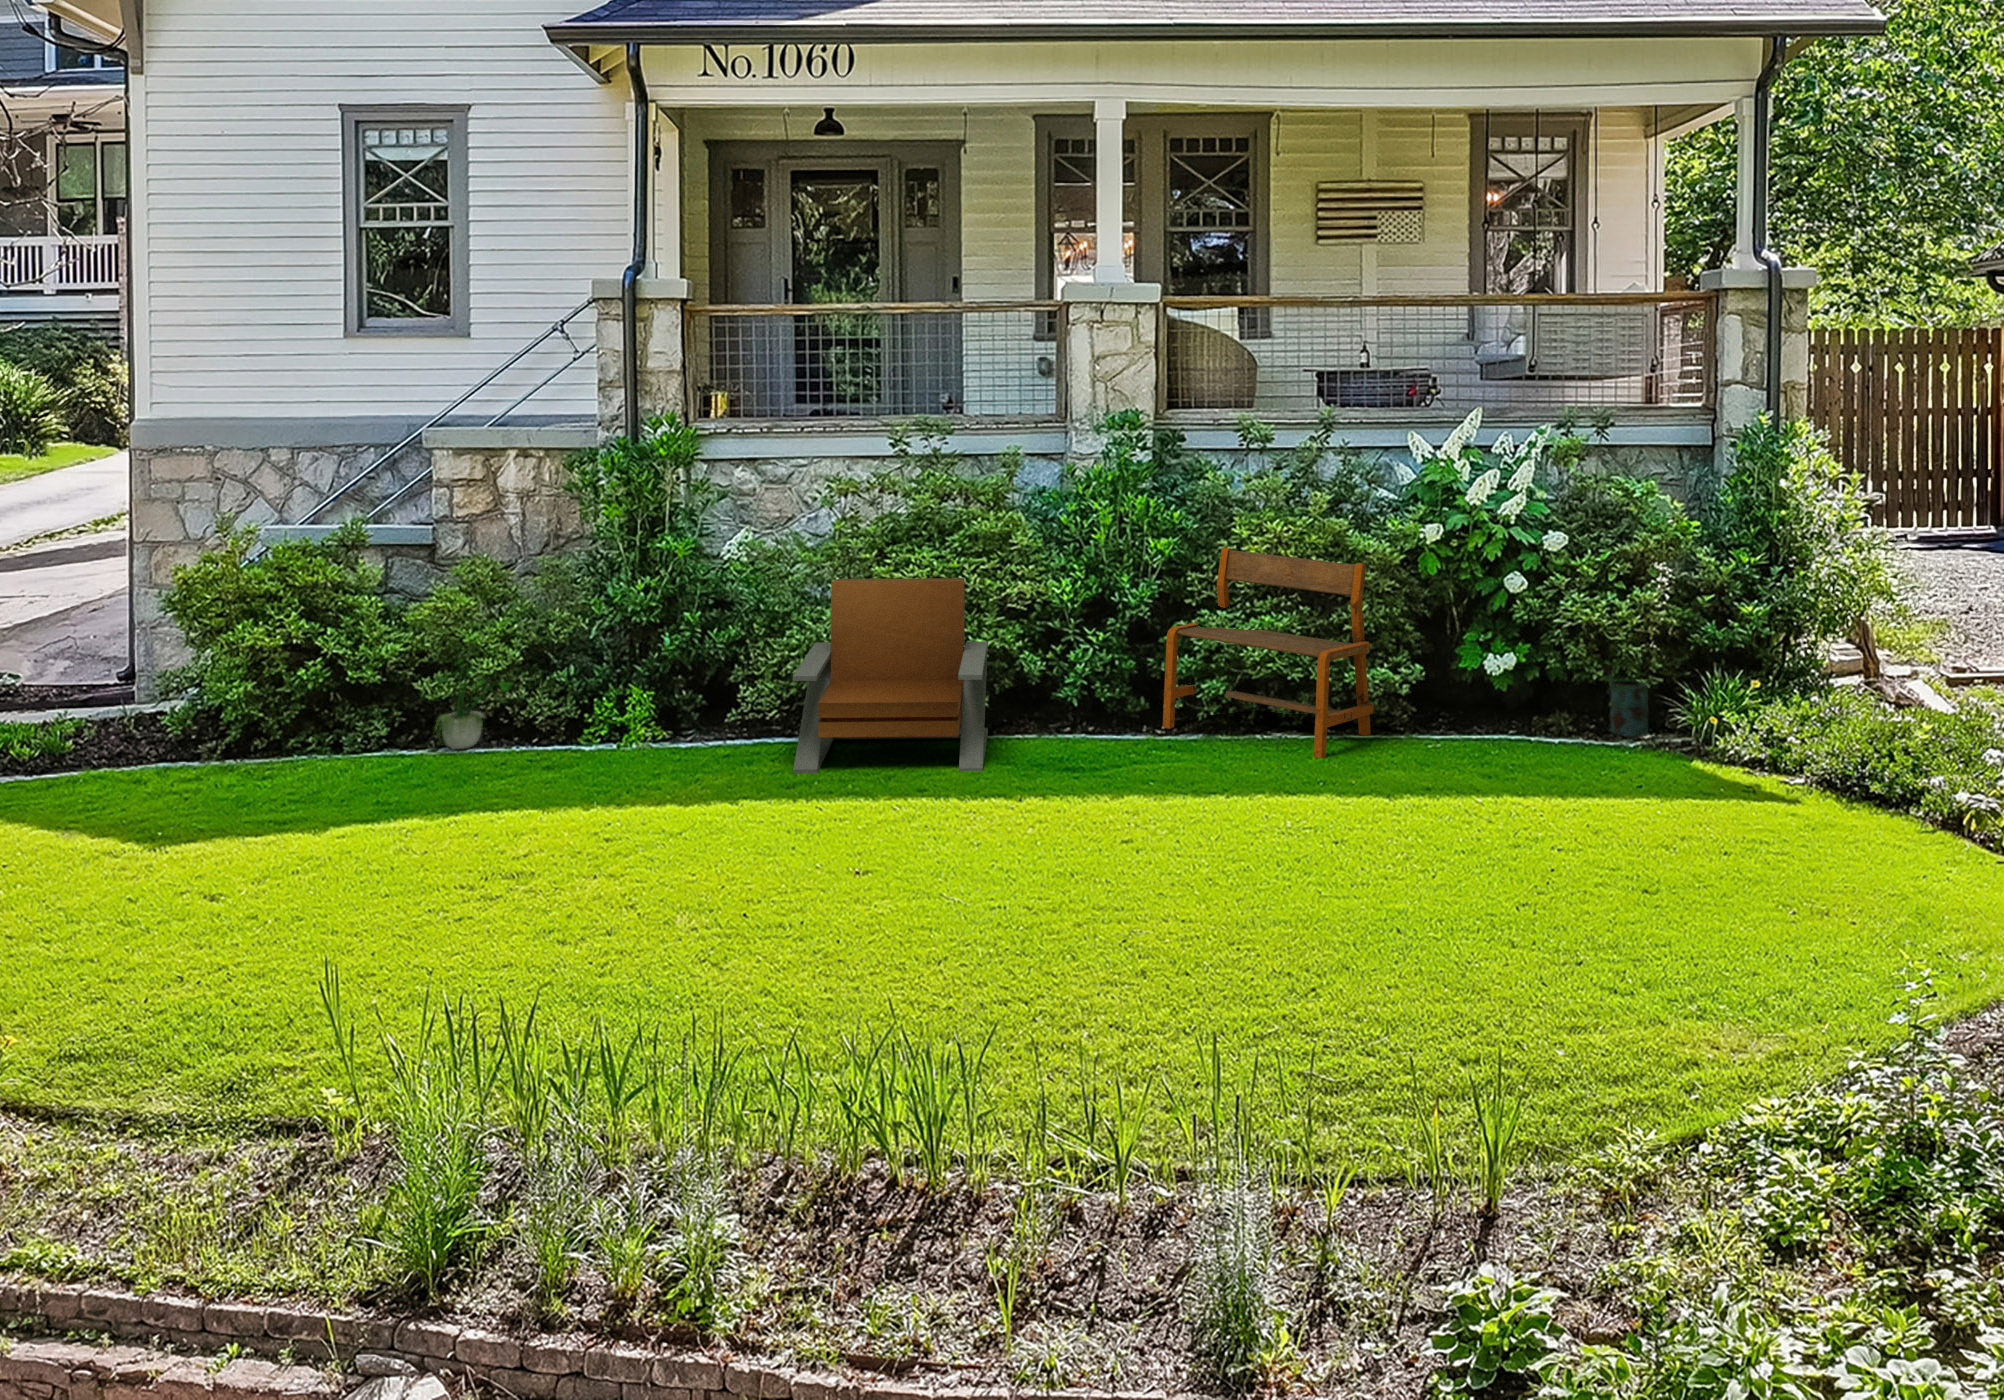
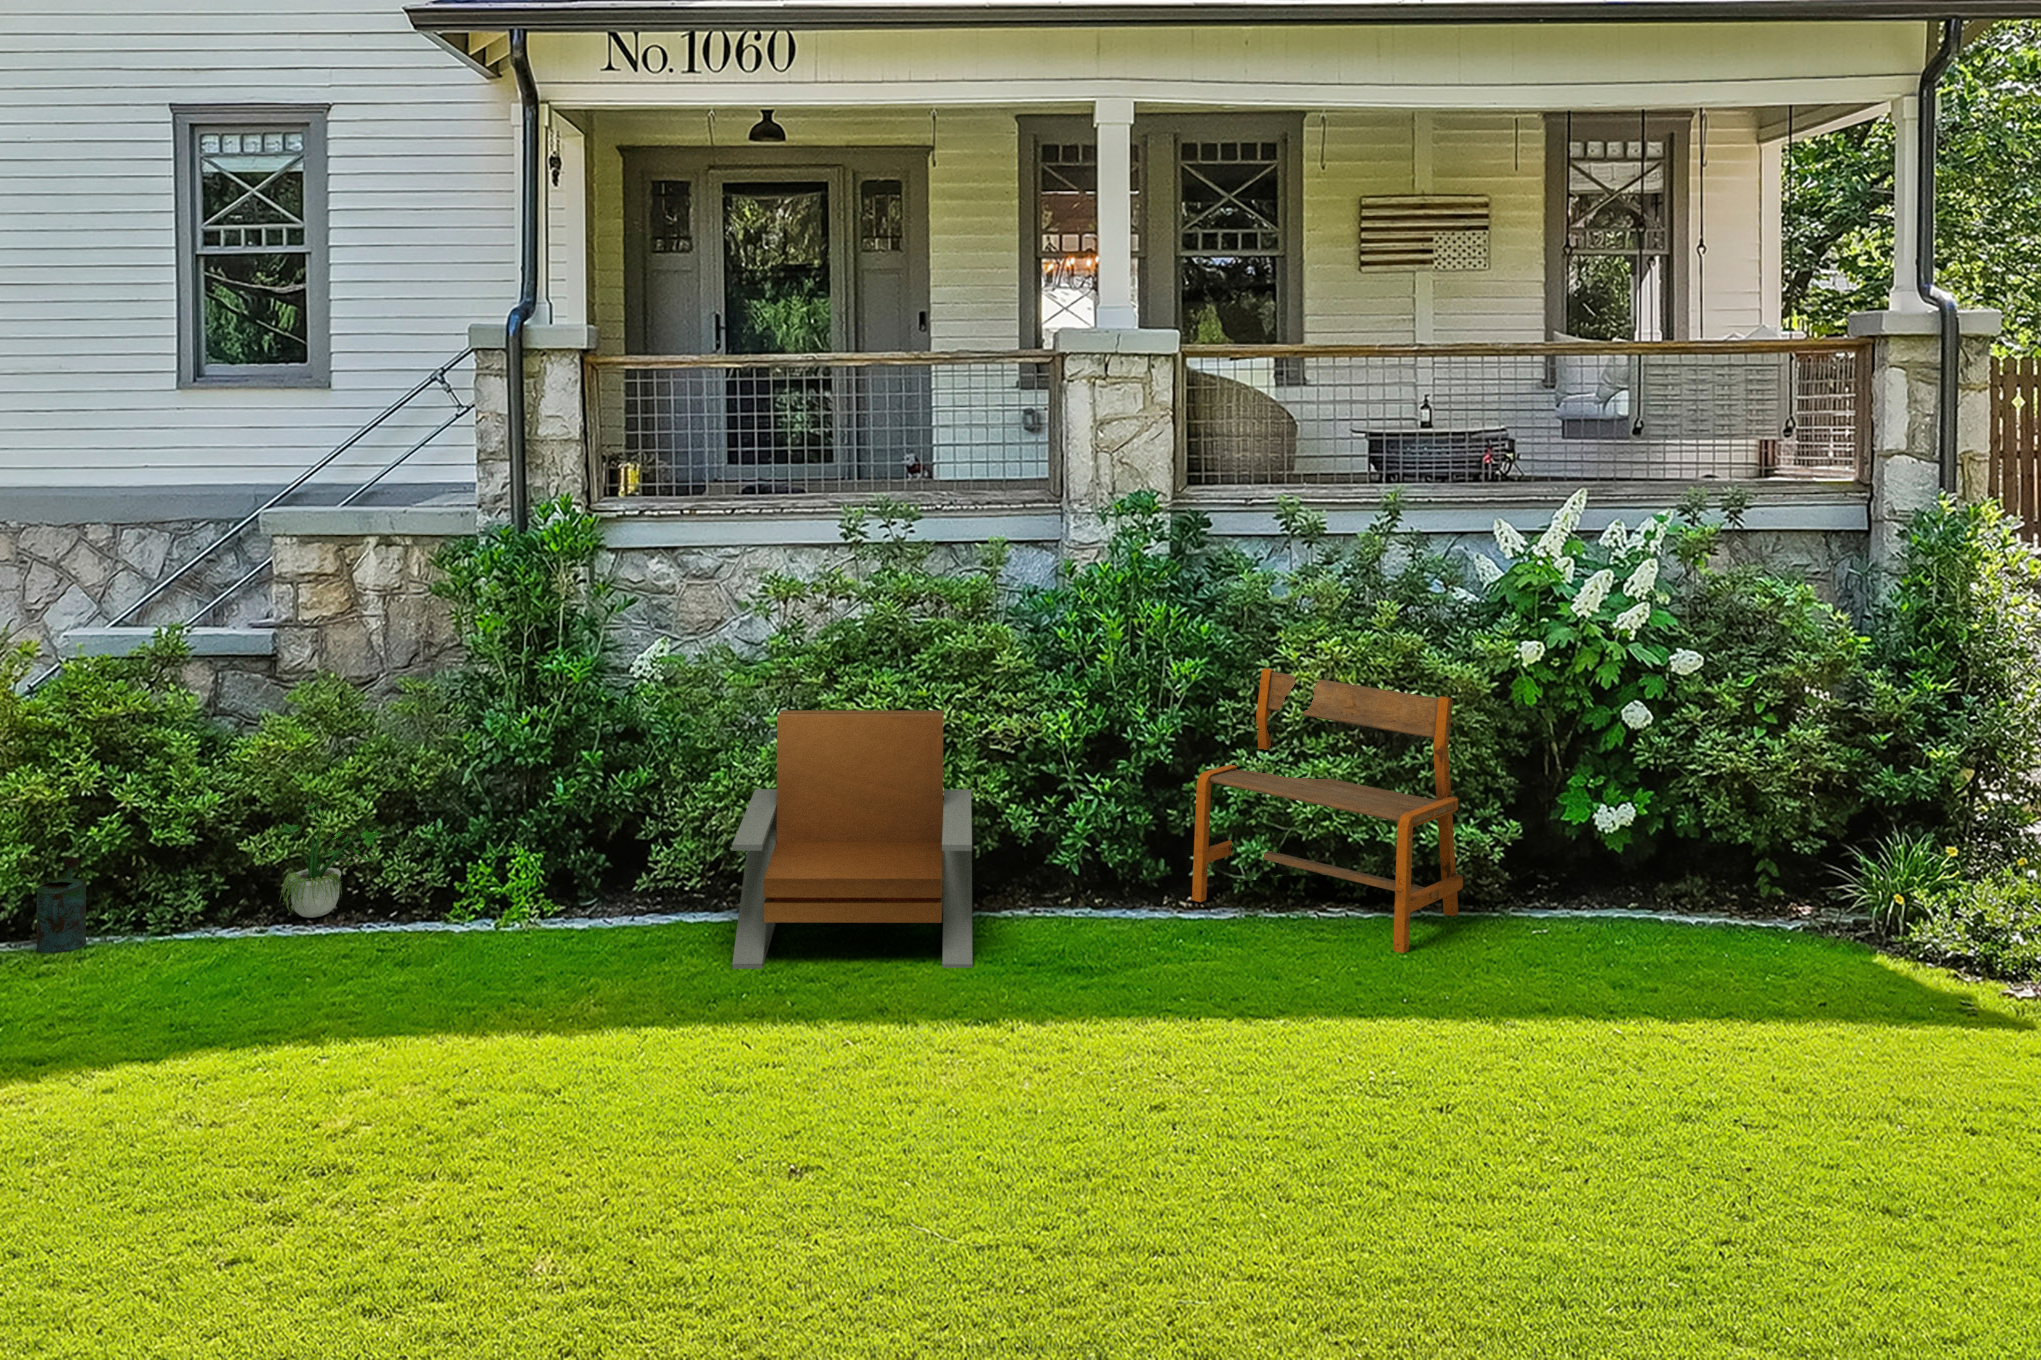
watering can: present [1602,665,1648,737] -> present [36,858,86,953]

